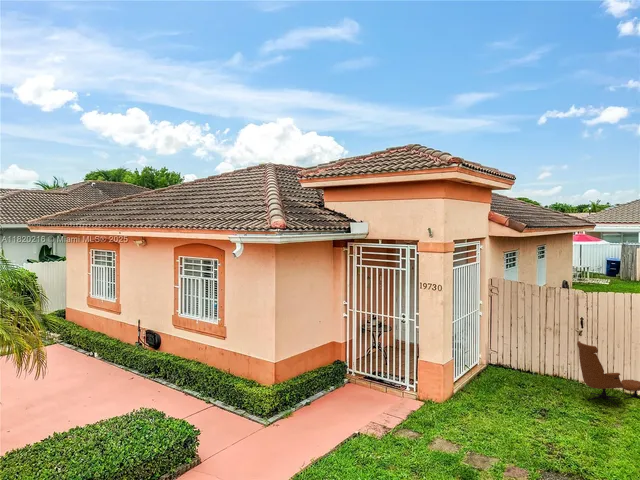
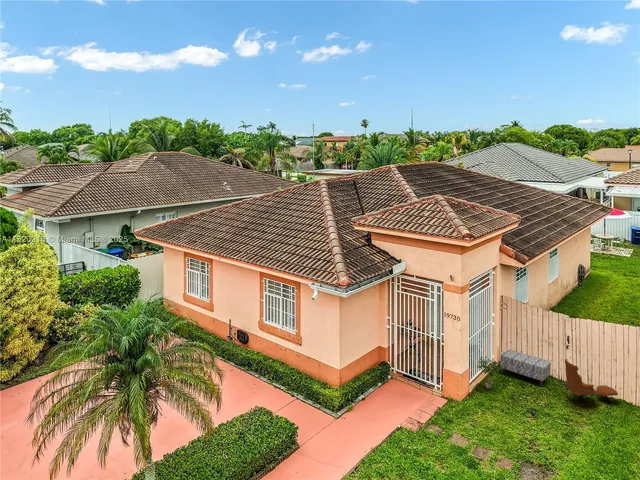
potted plant: none [462,347,497,392] -> present [477,357,503,389]
bench: none [491,347,556,388] -> present [500,350,551,386]

